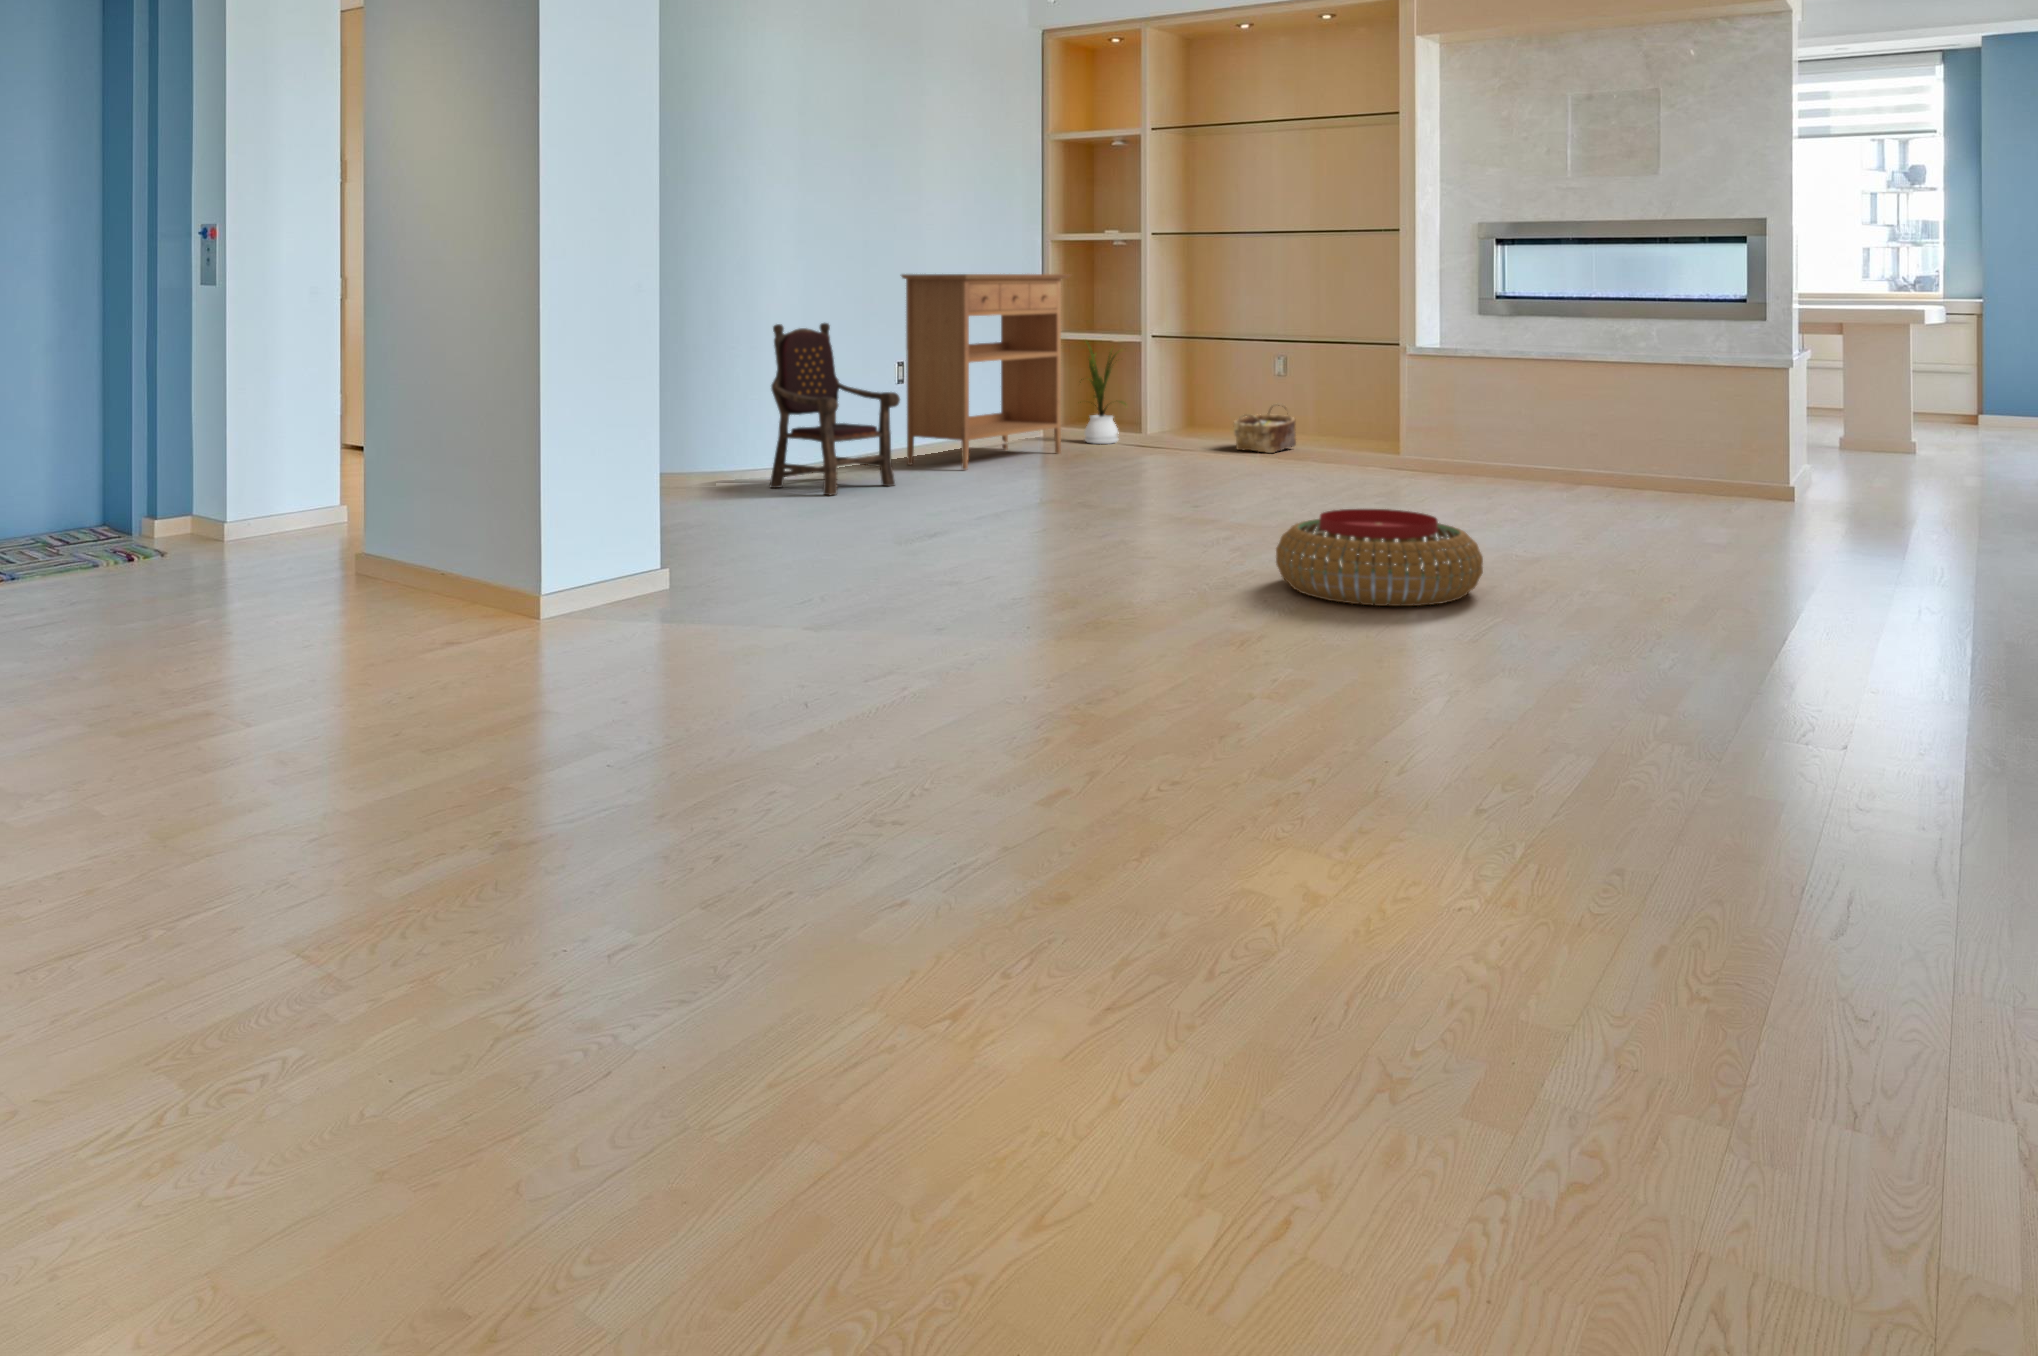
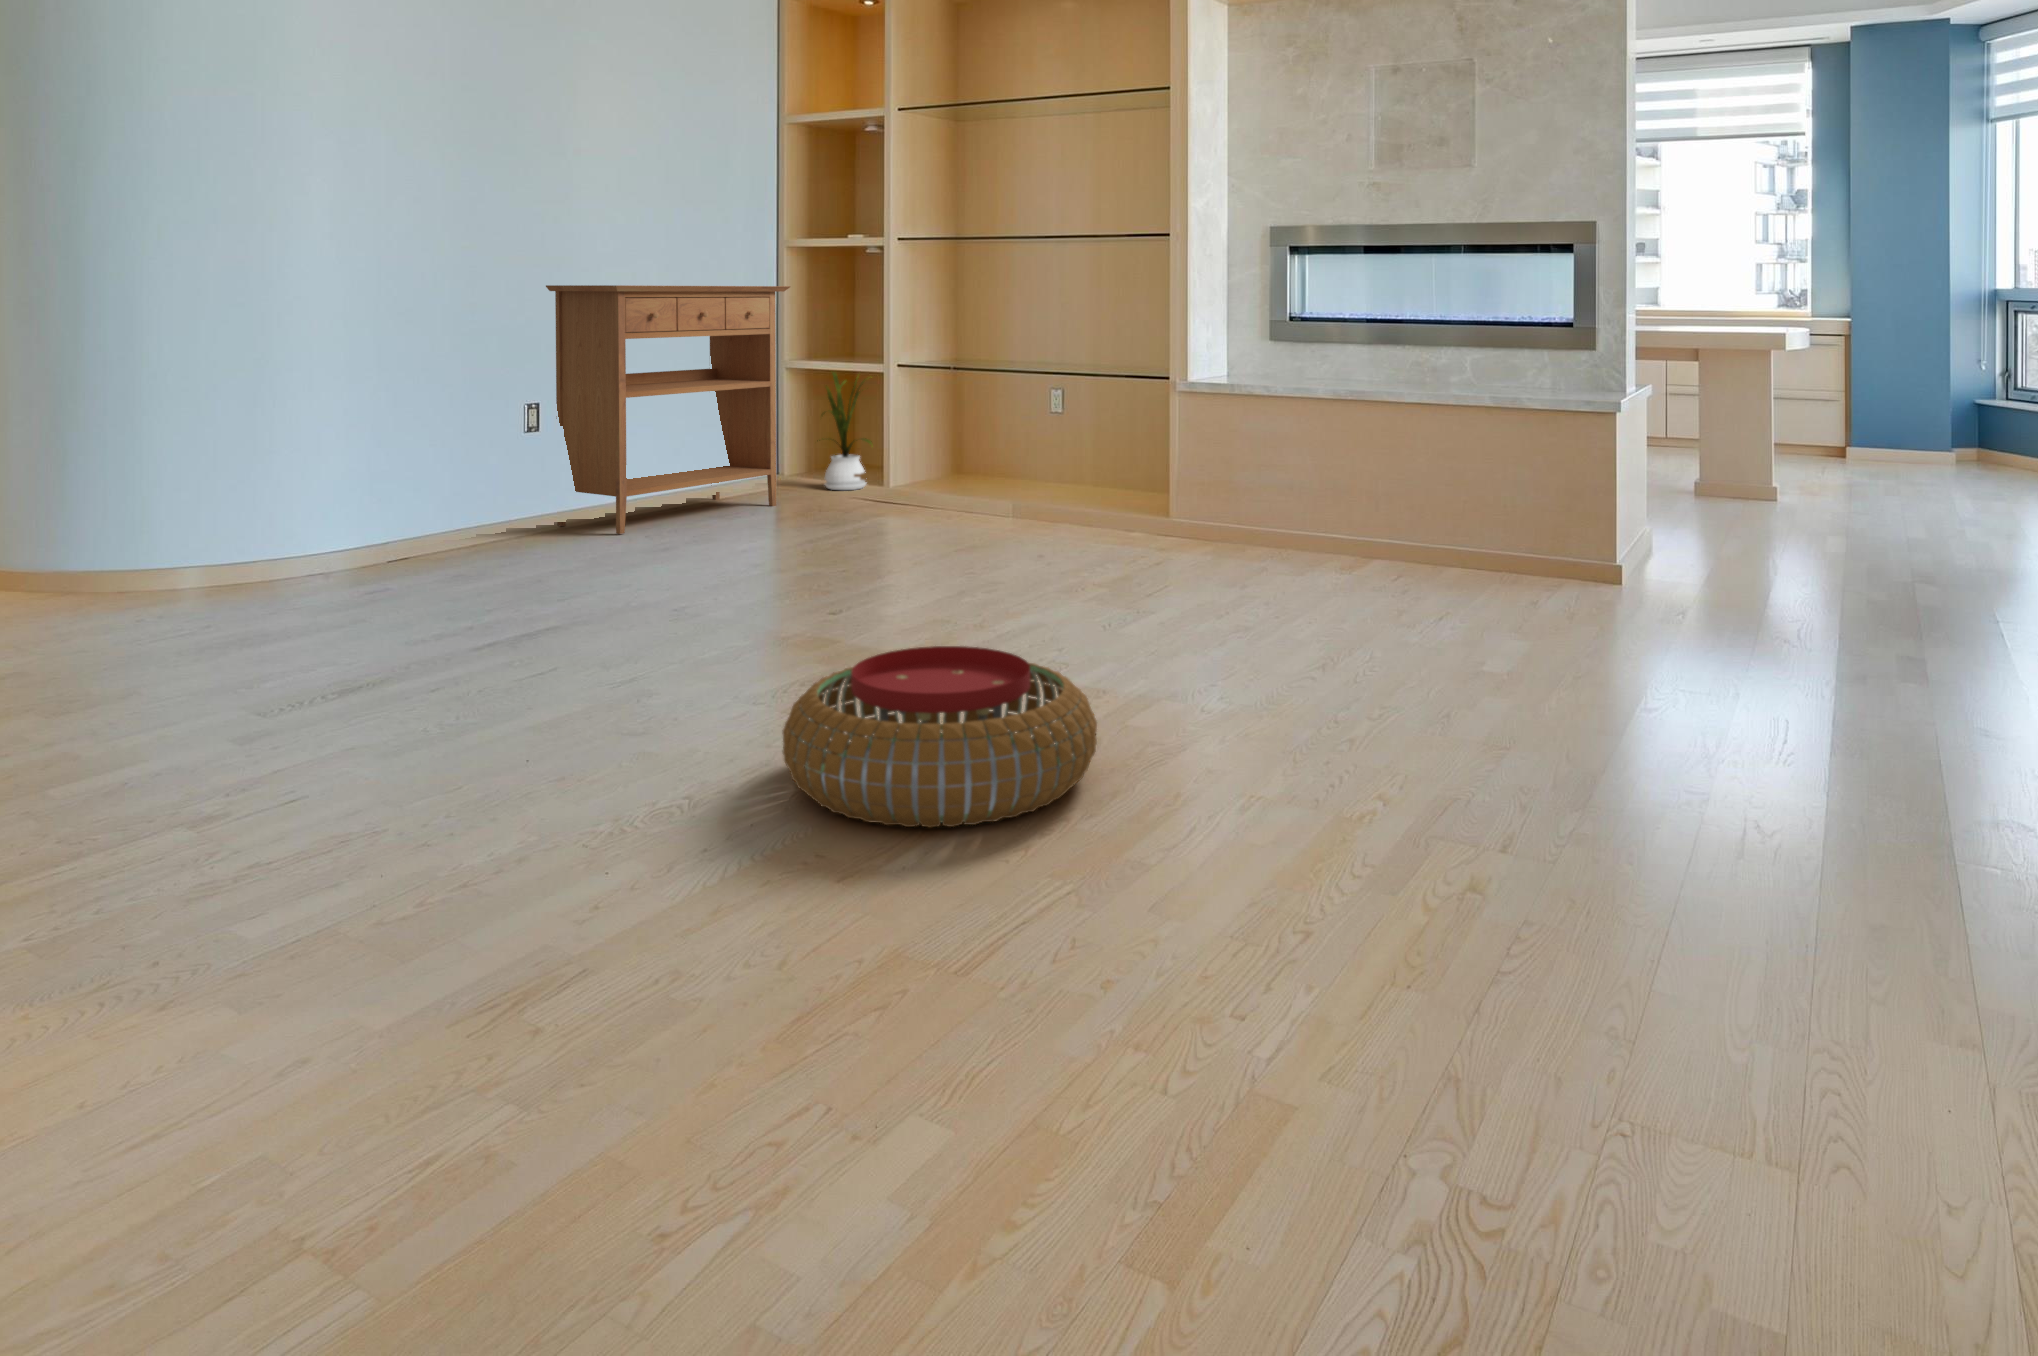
armchair: present [770,323,900,495] -> none [315,348,500,582]
woven basket: present [1234,404,1296,453] -> none [990,442,1067,503]

